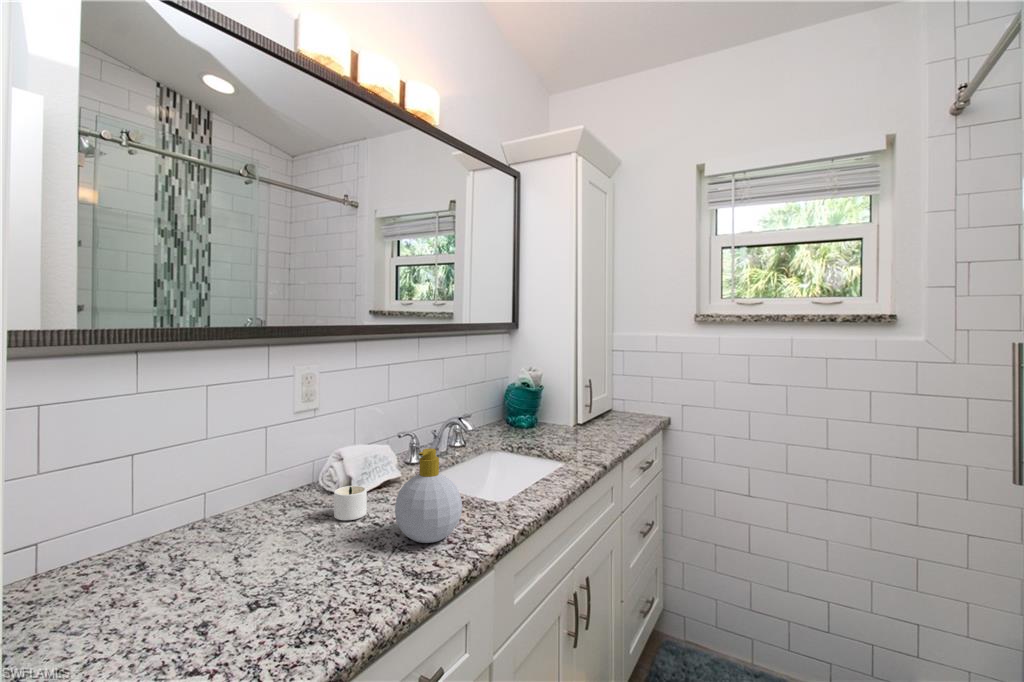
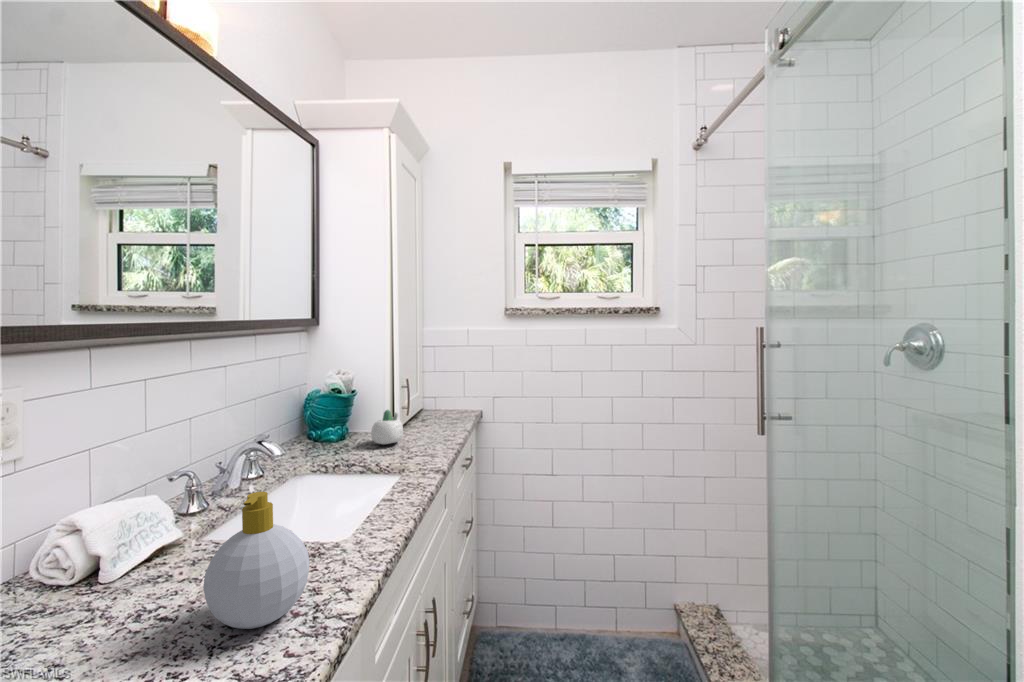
succulent planter: none [553,405,582,436] -> present [371,410,403,445]
candle: present [334,486,367,520] -> none [77,566,170,629]

